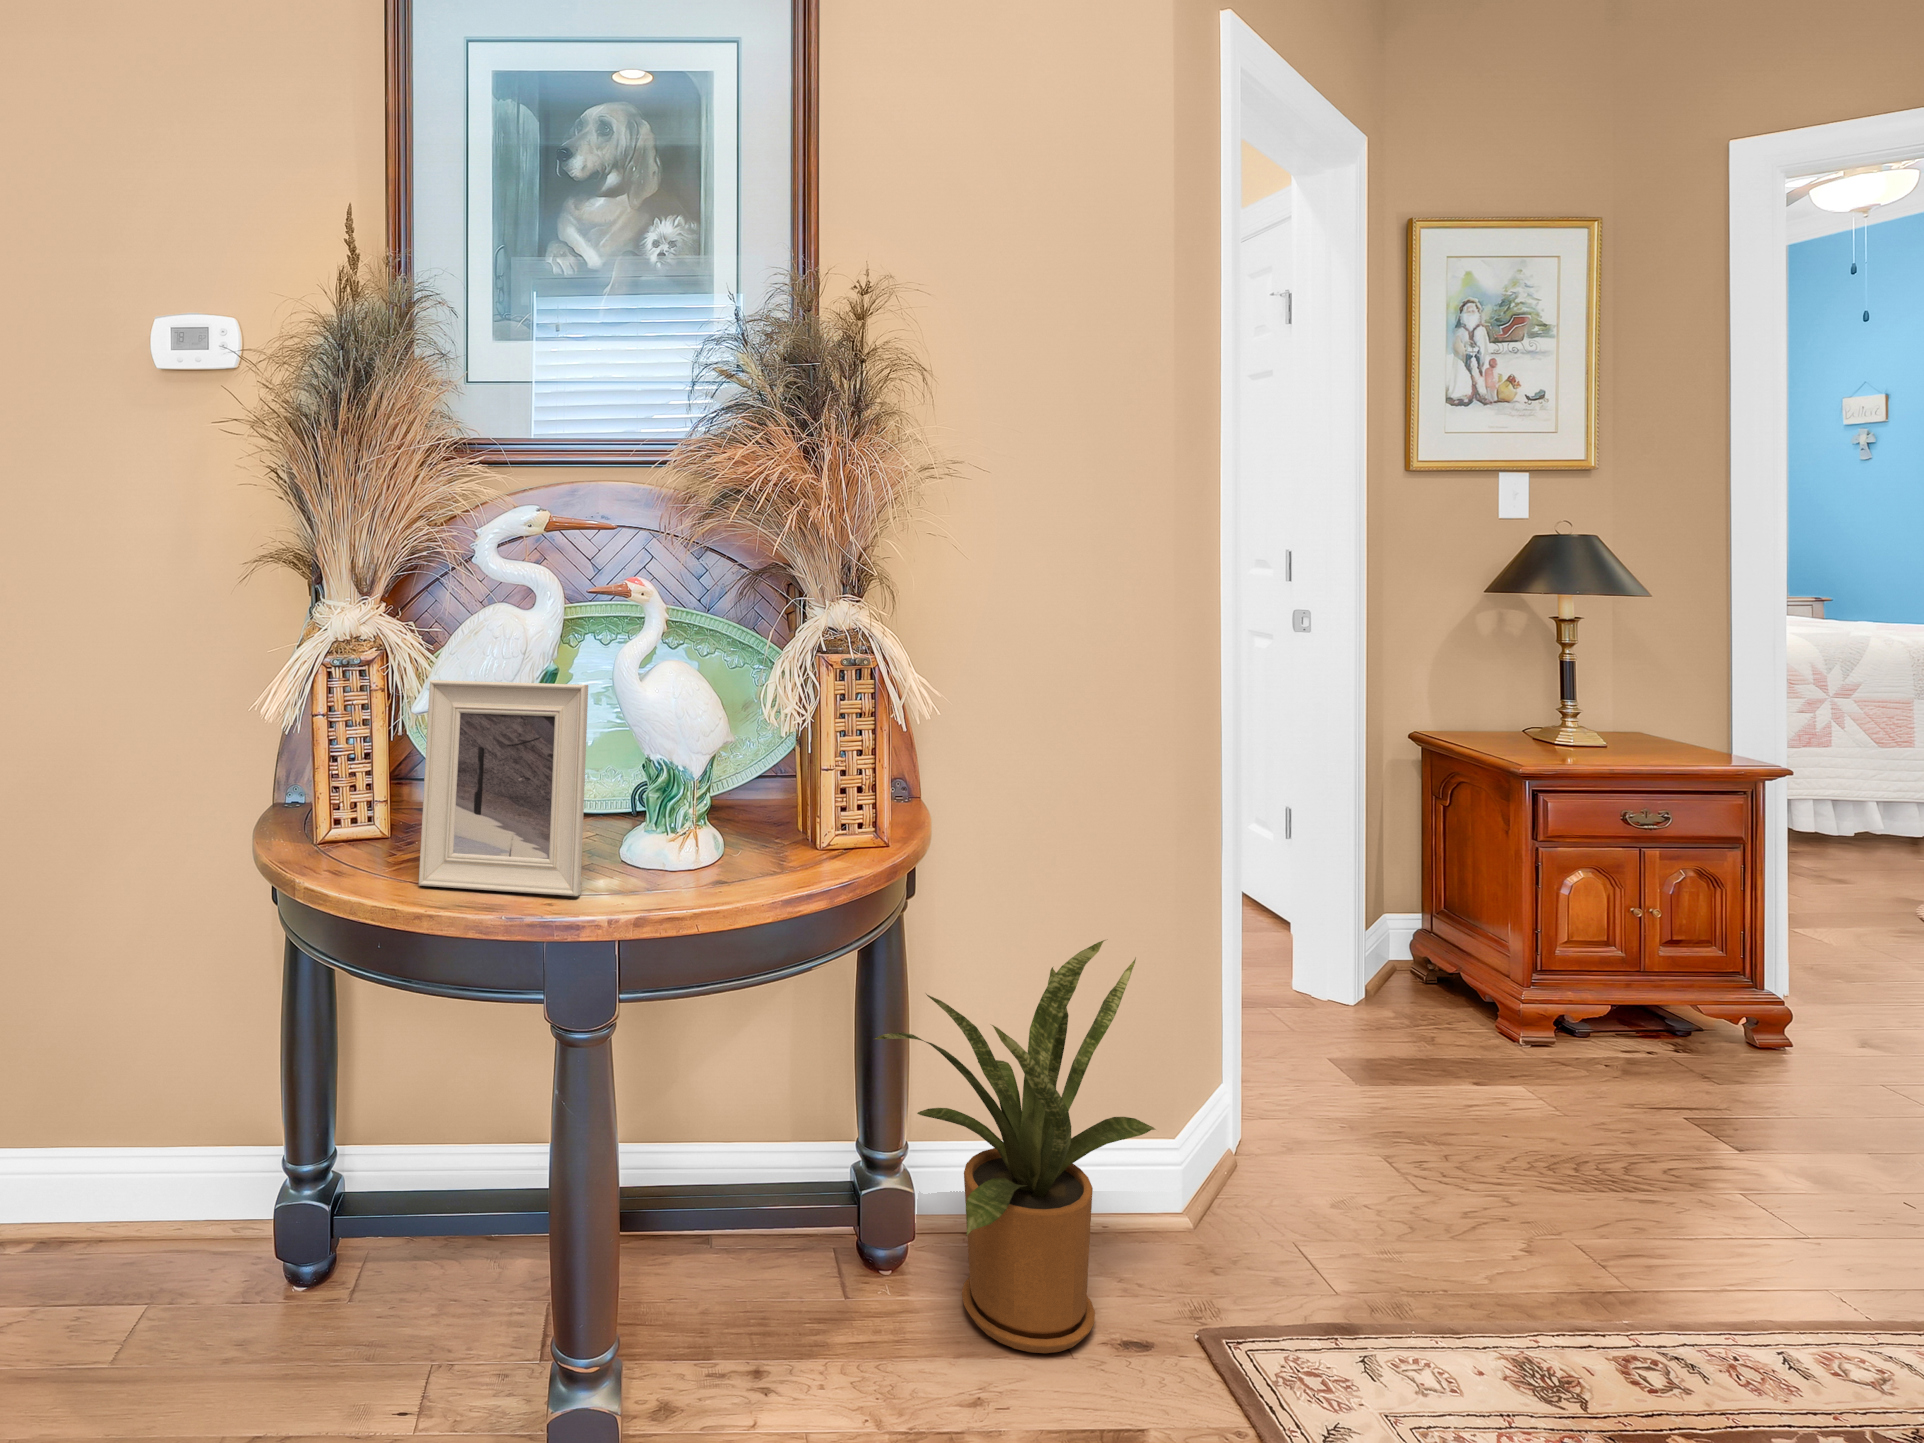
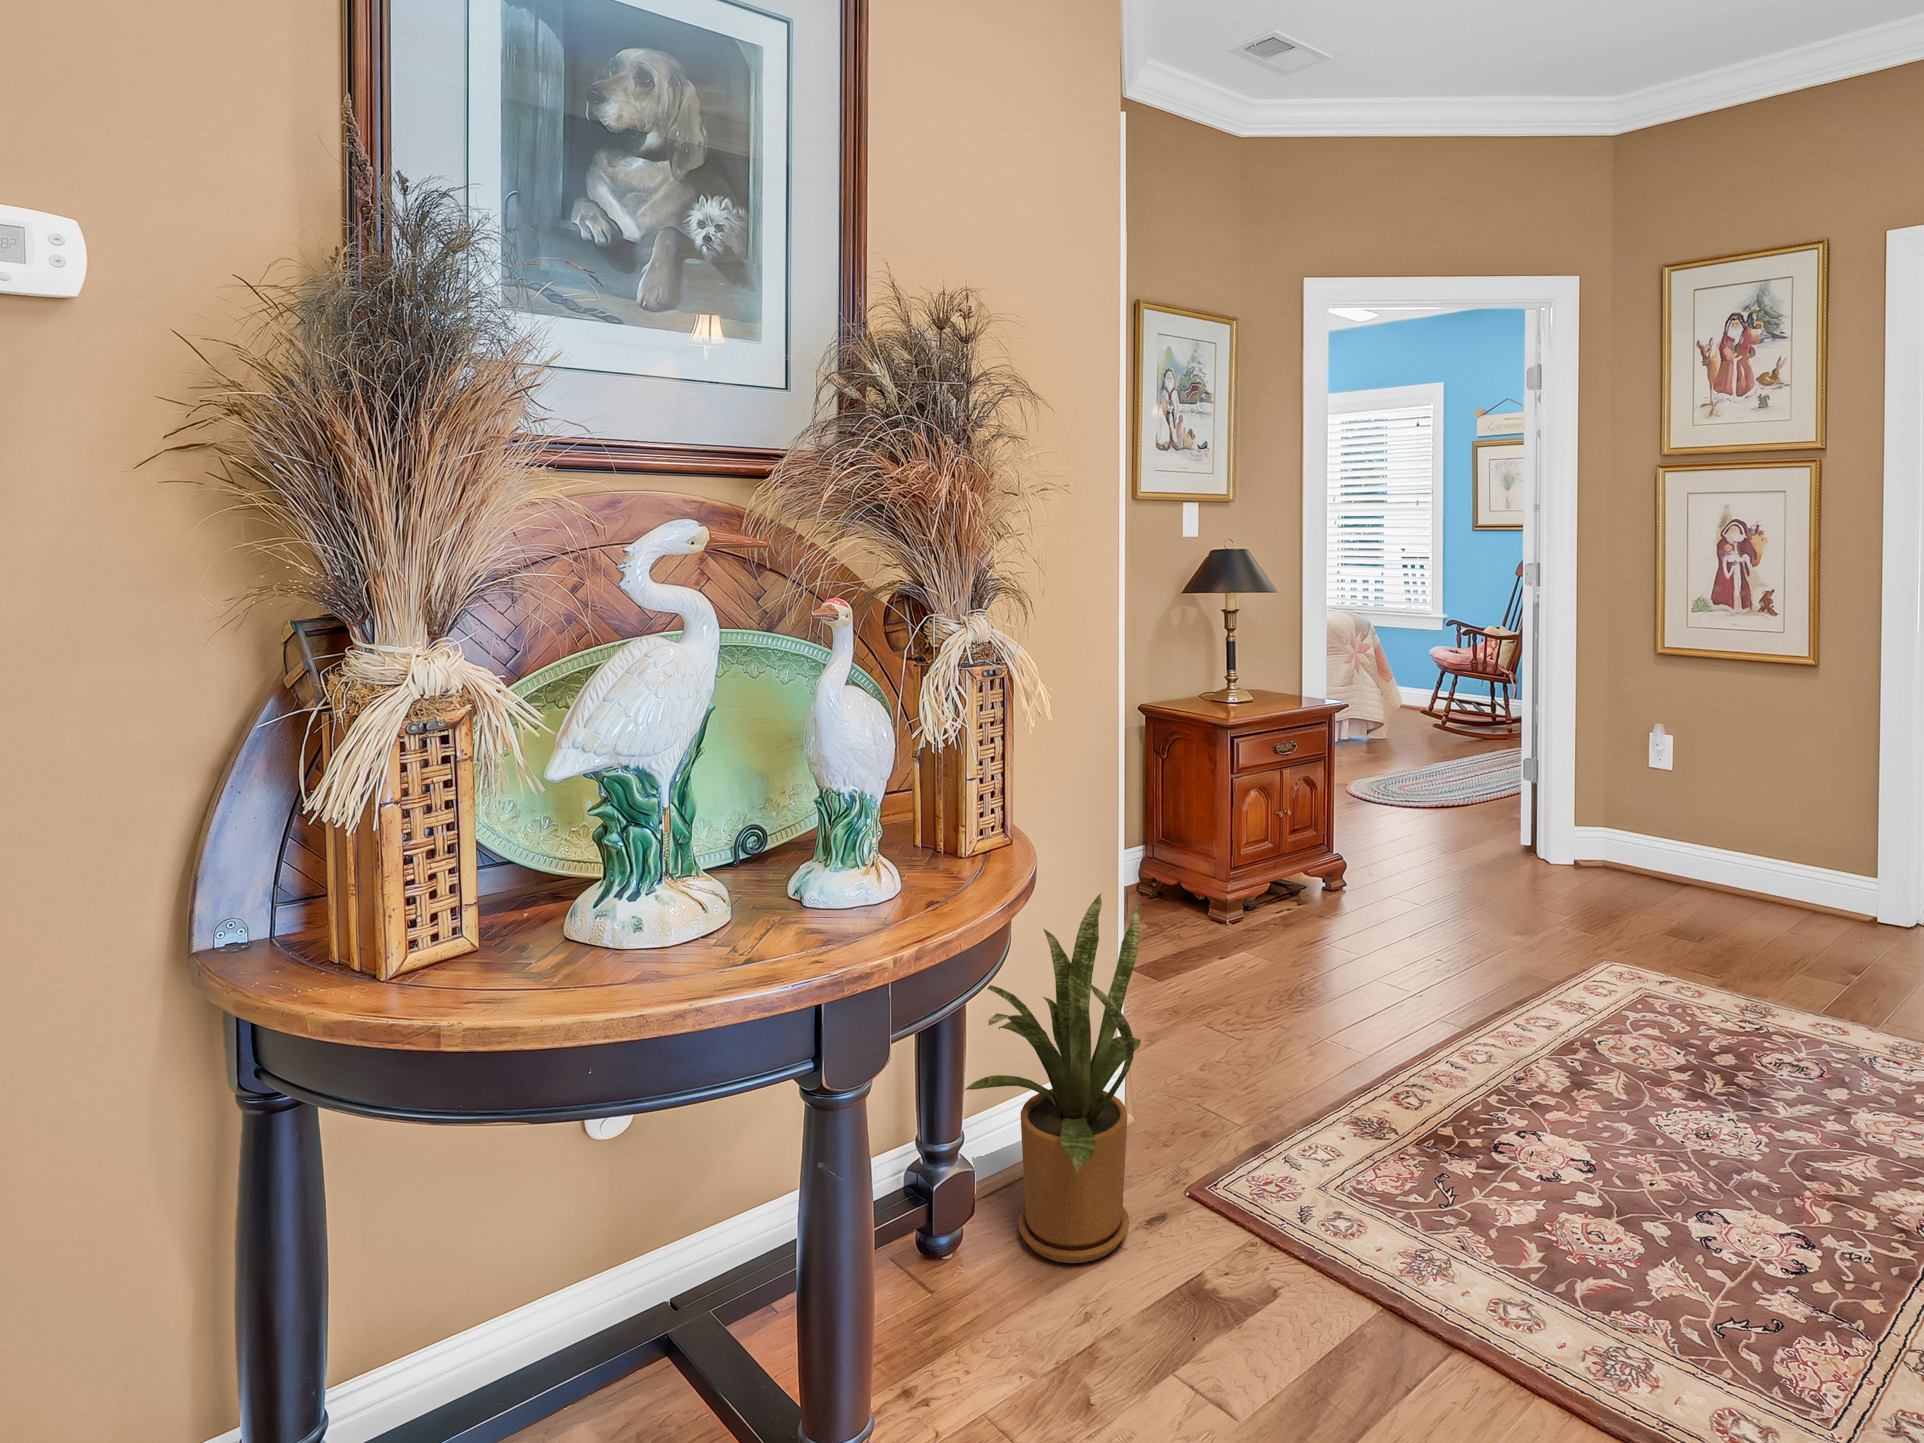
picture frame: present [419,680,588,896] -> none [623,723,821,984]

